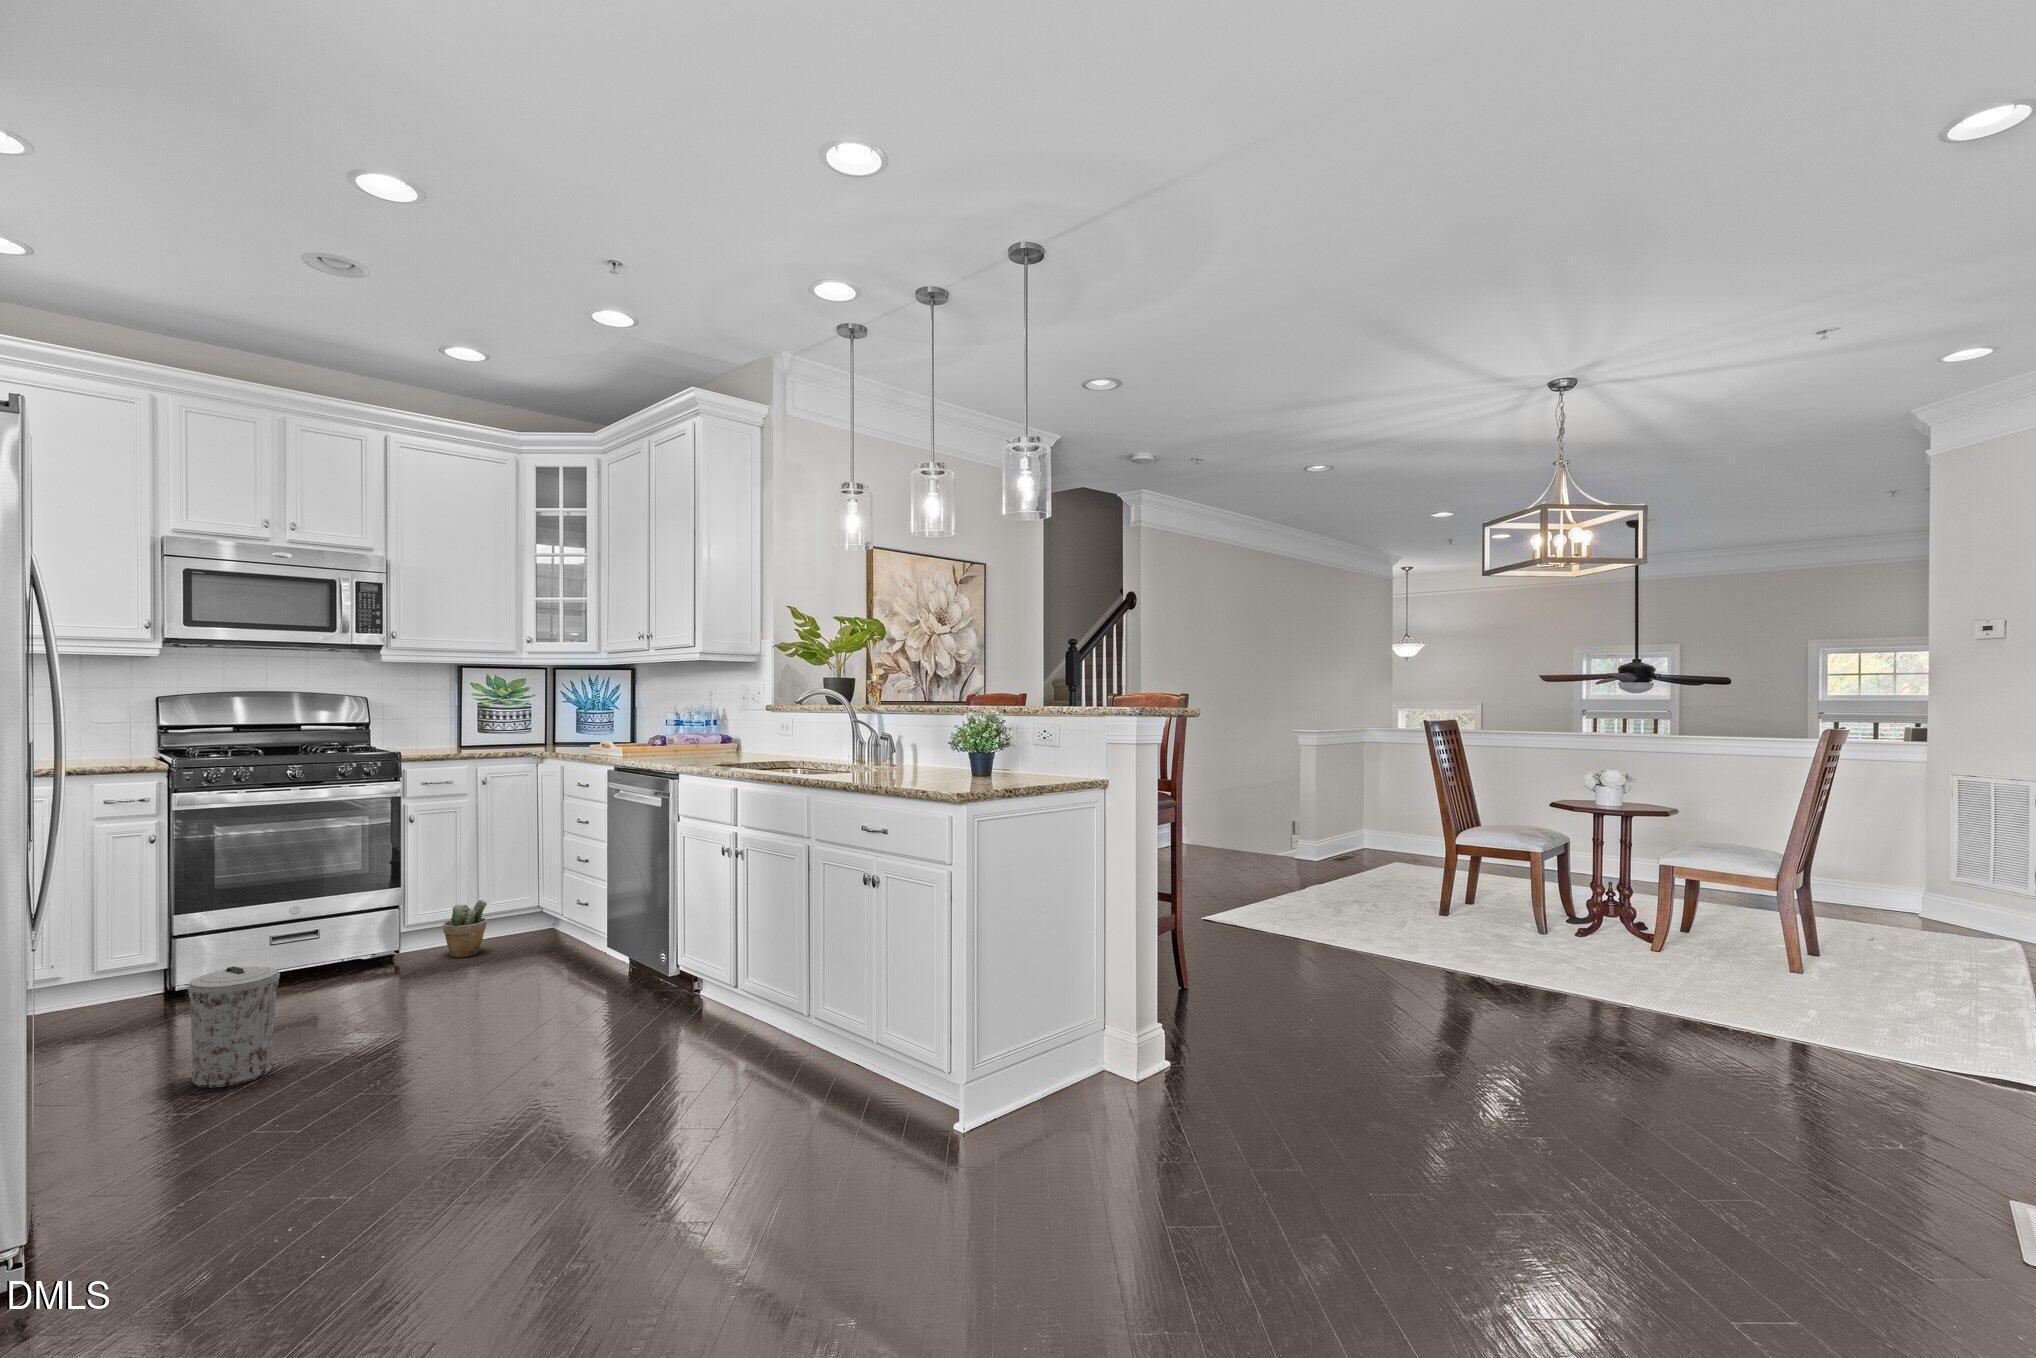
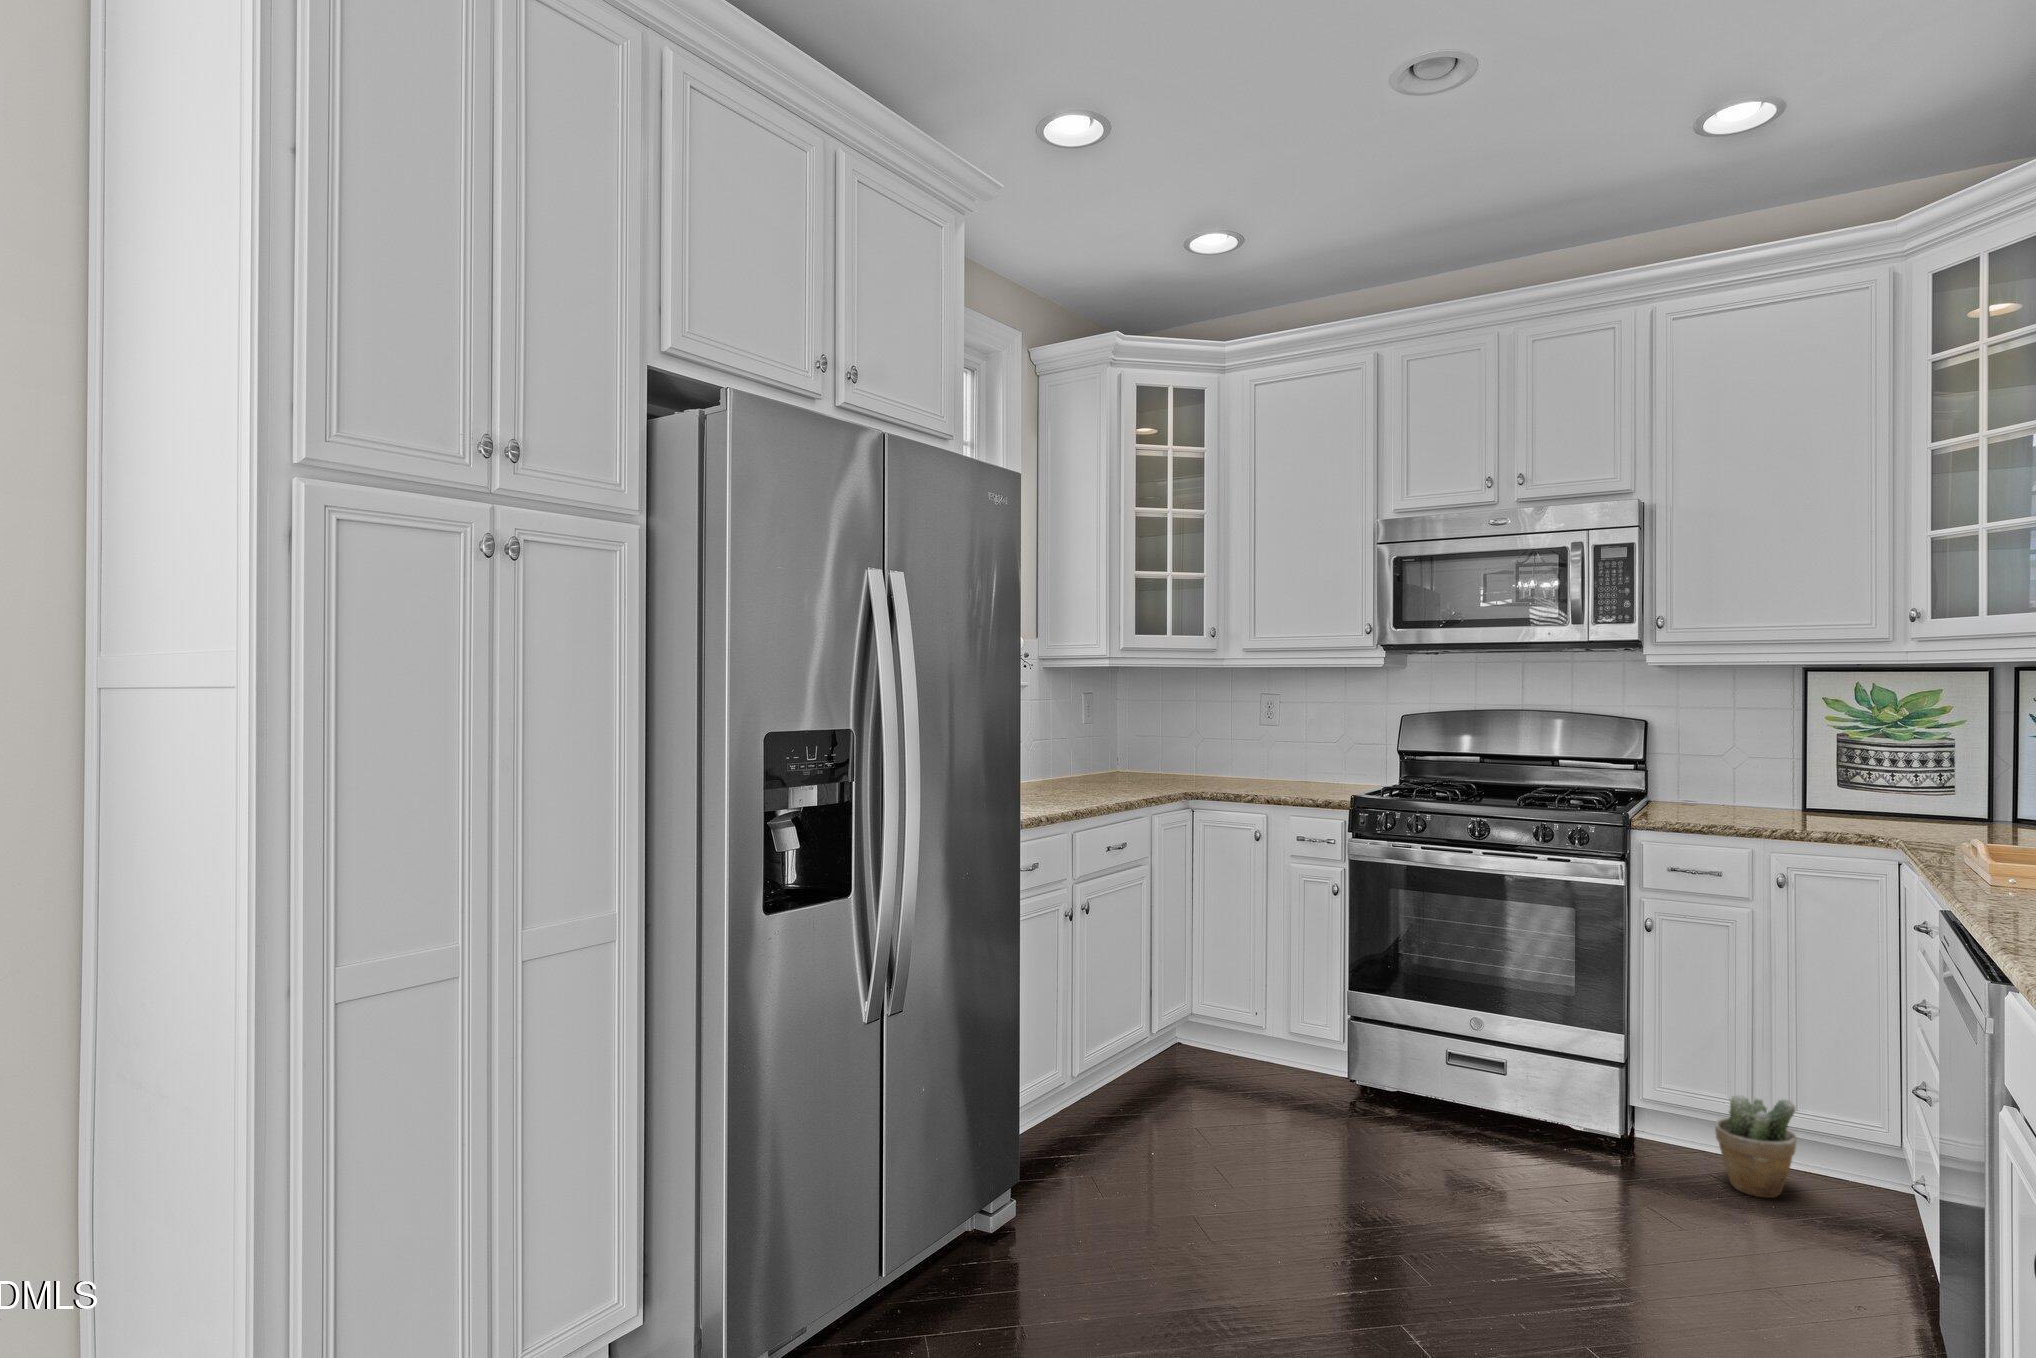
trash can: present [188,966,280,1088] -> none [1186,1109,1292,1290]

